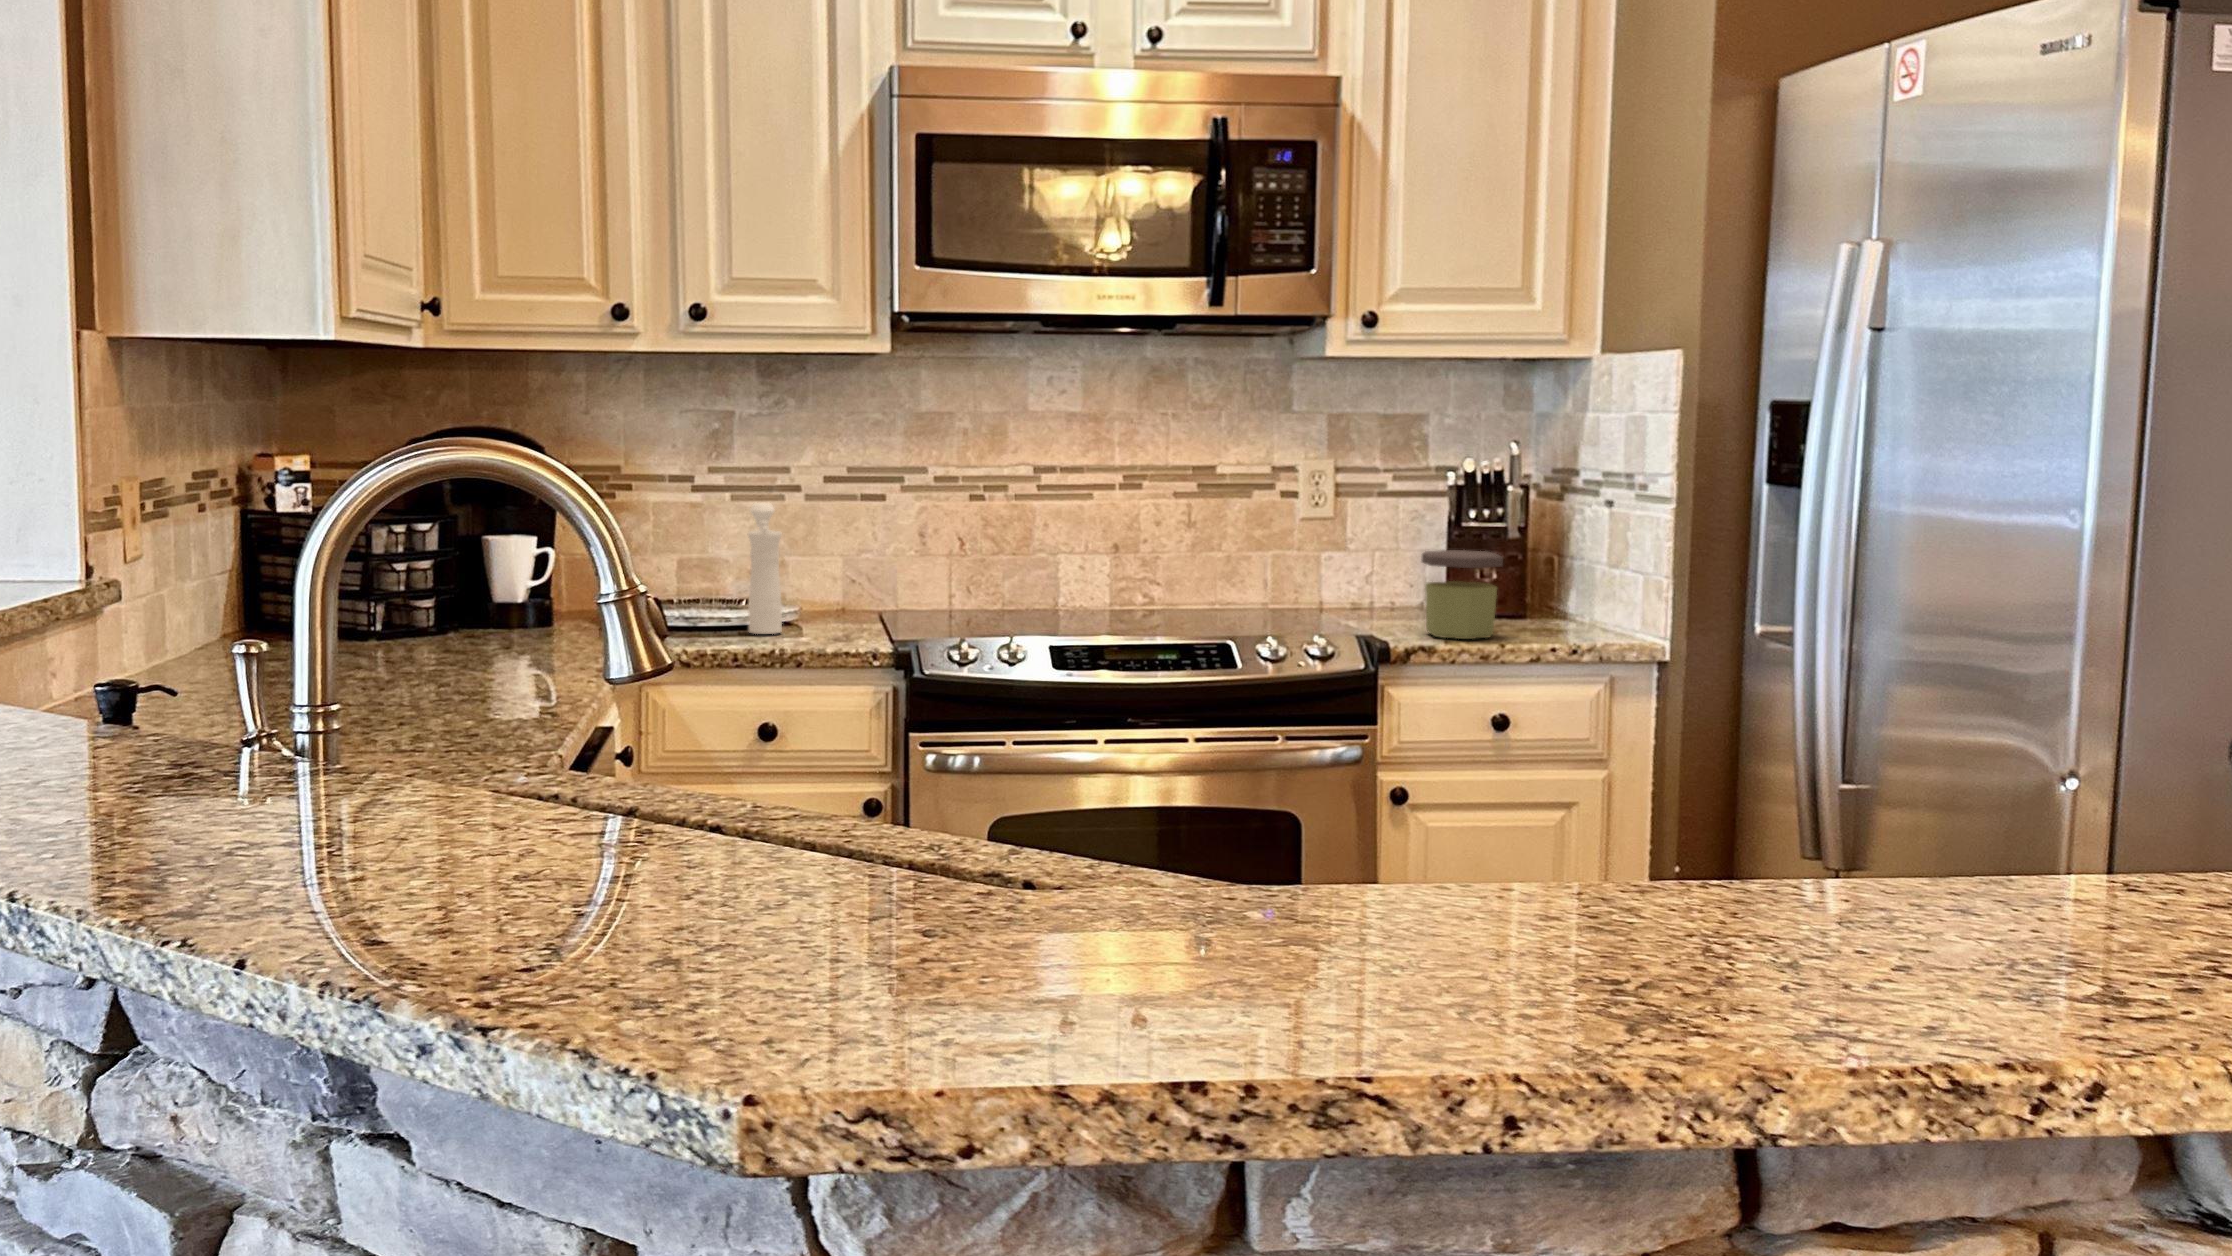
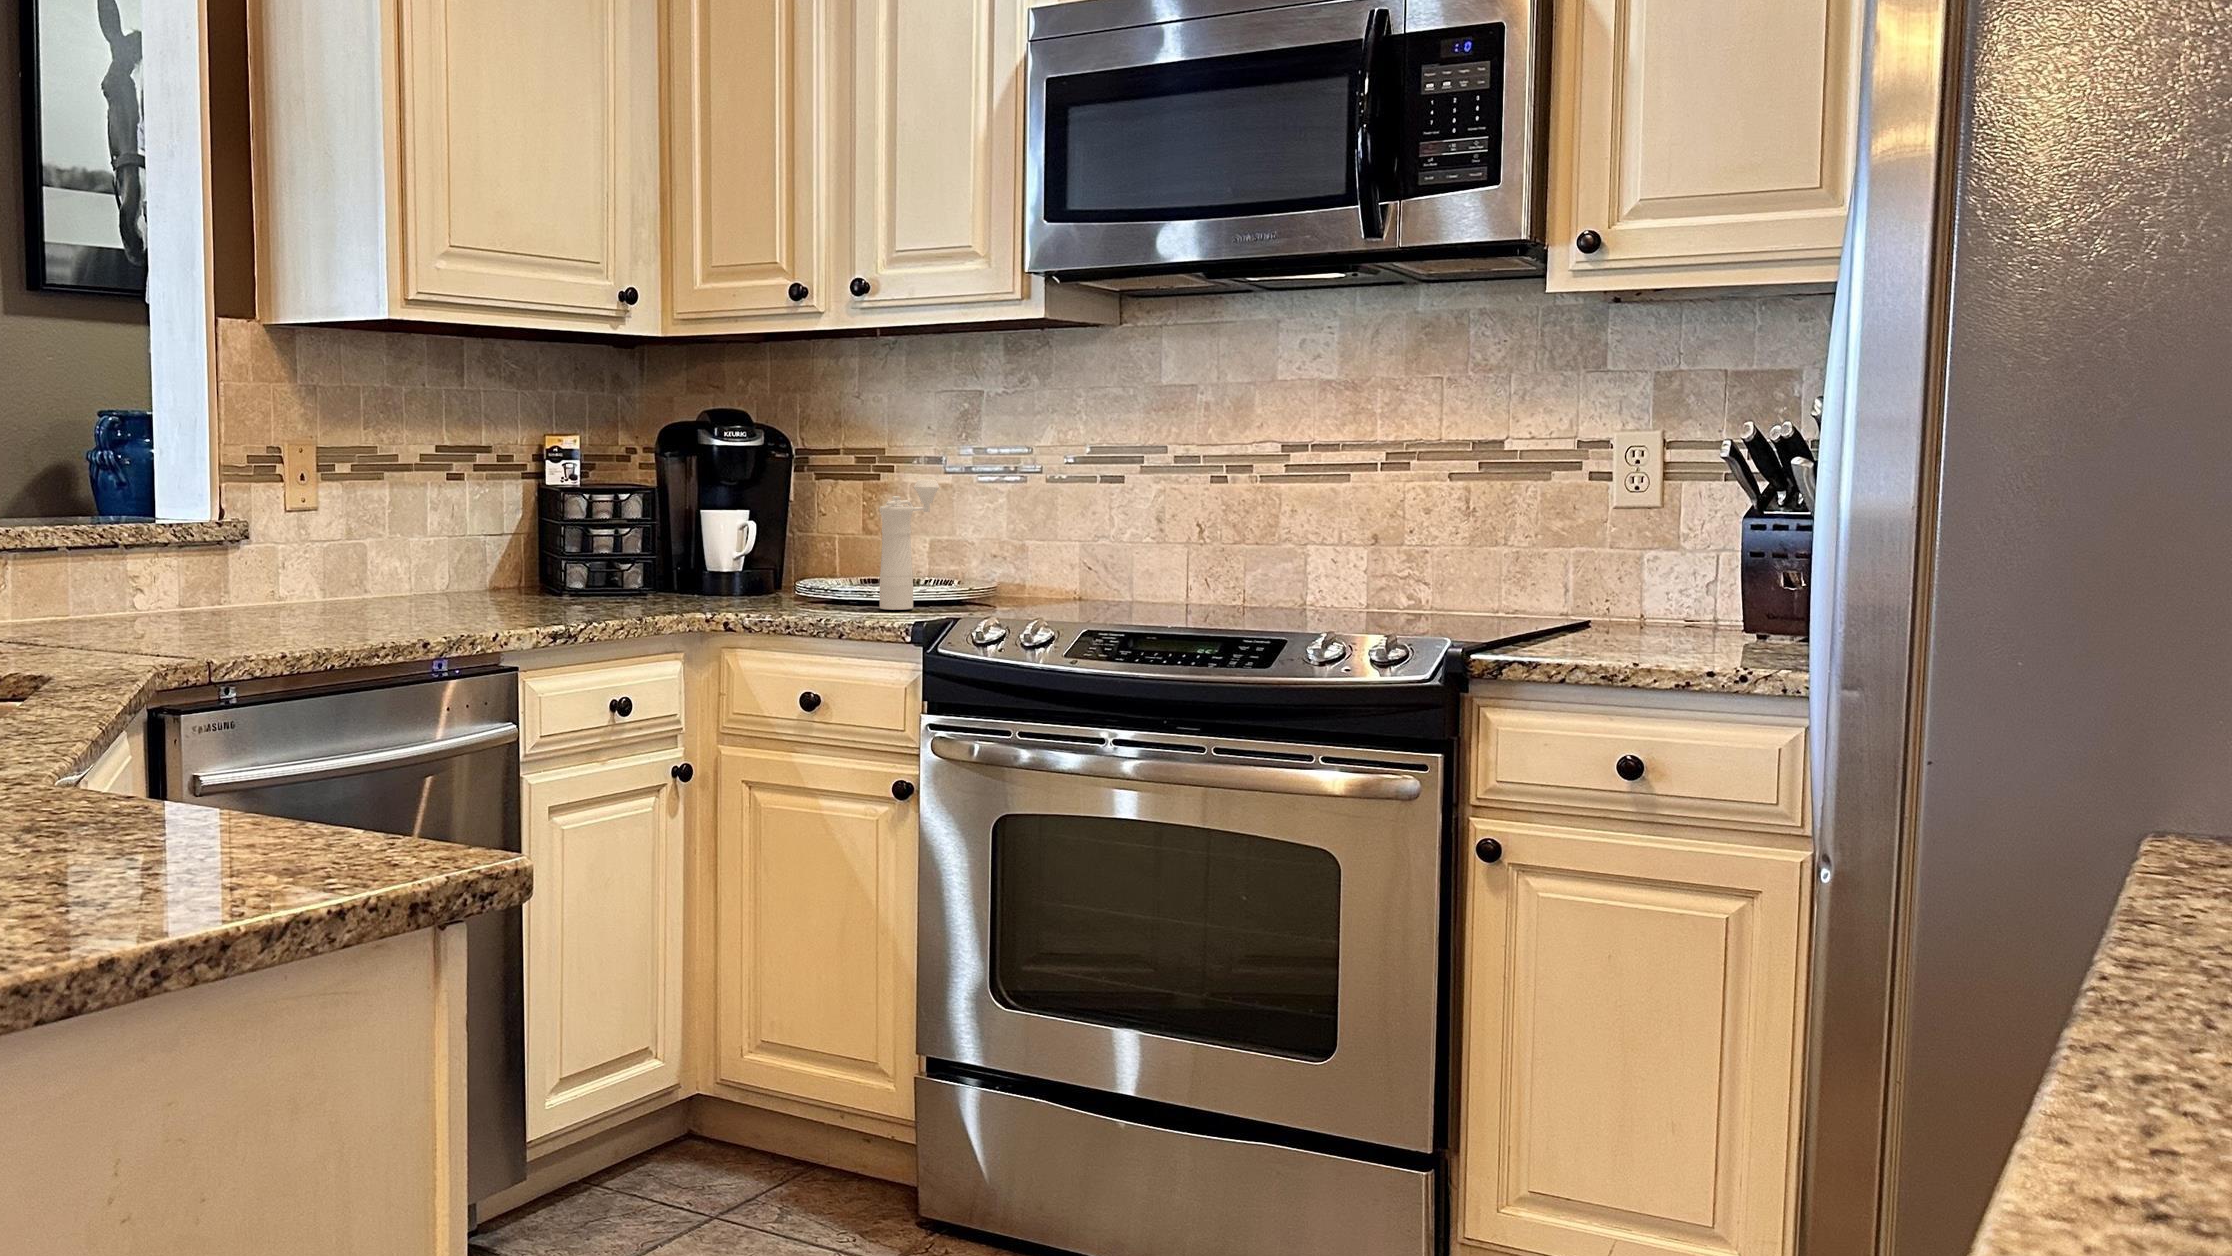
jar: present [1421,550,1503,639] -> none [1626,544,1748,663]

